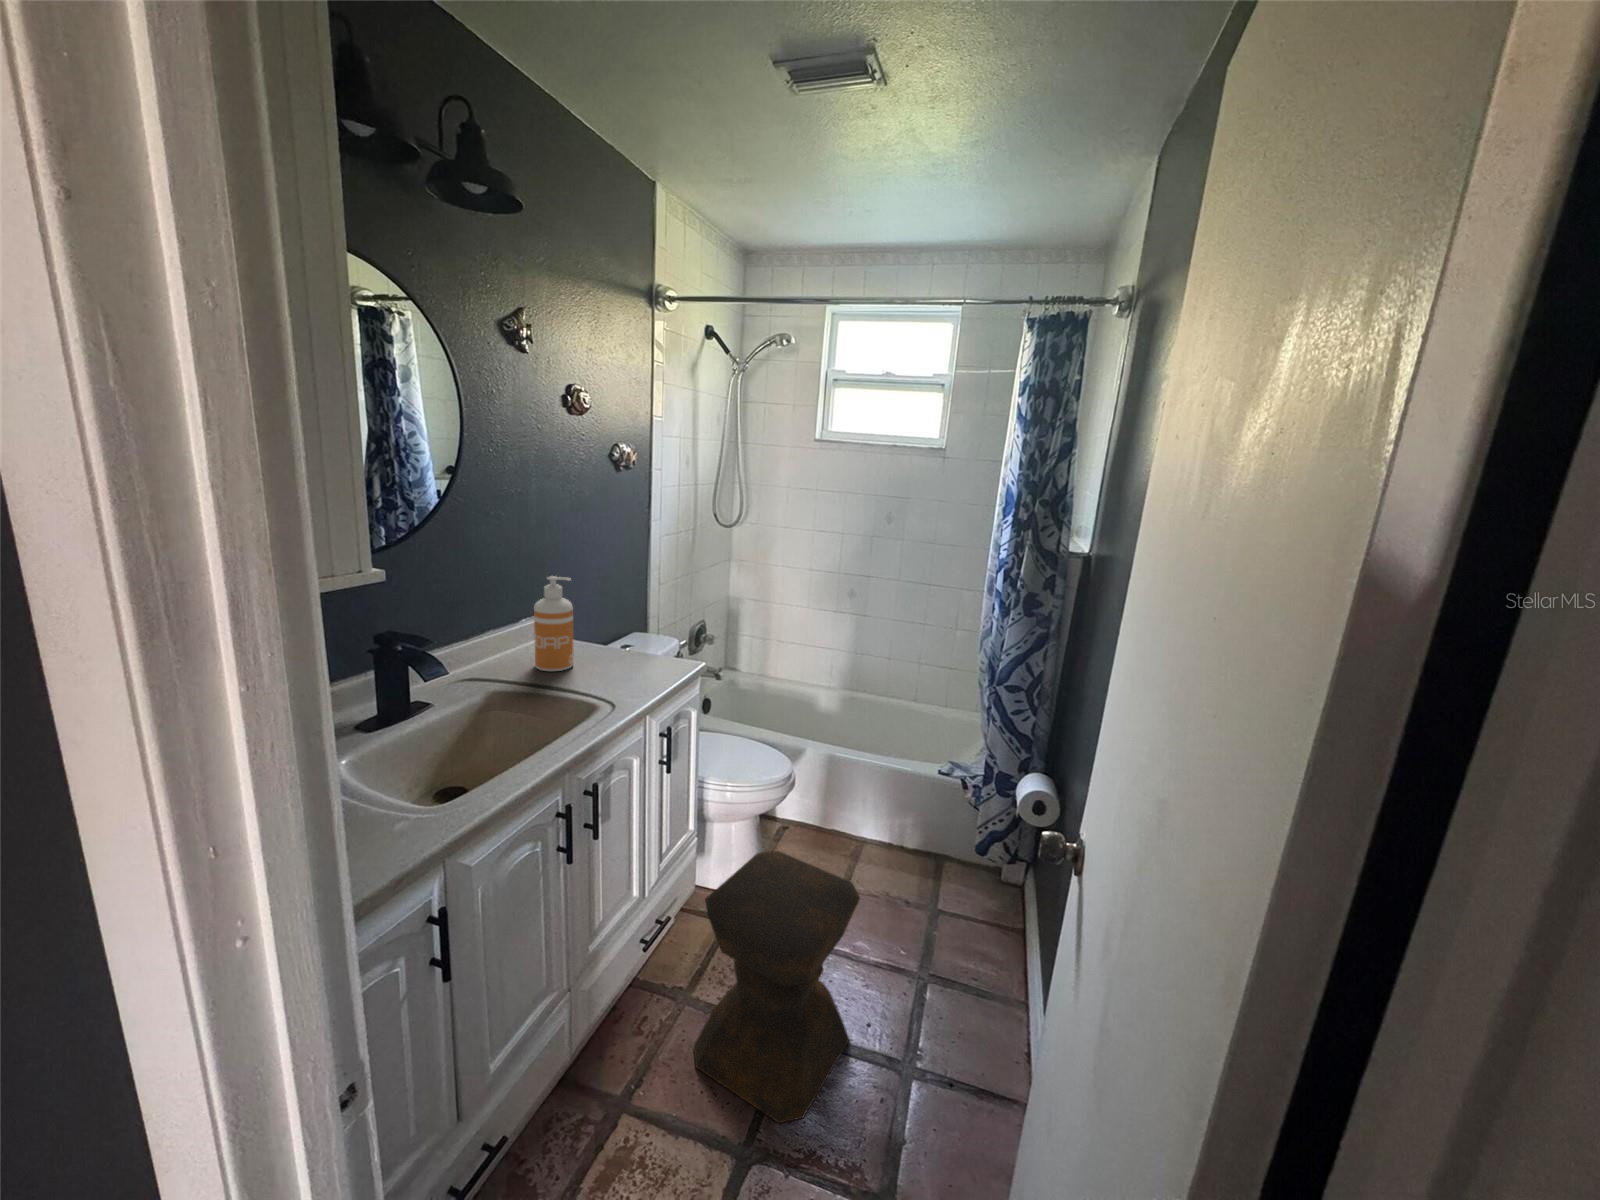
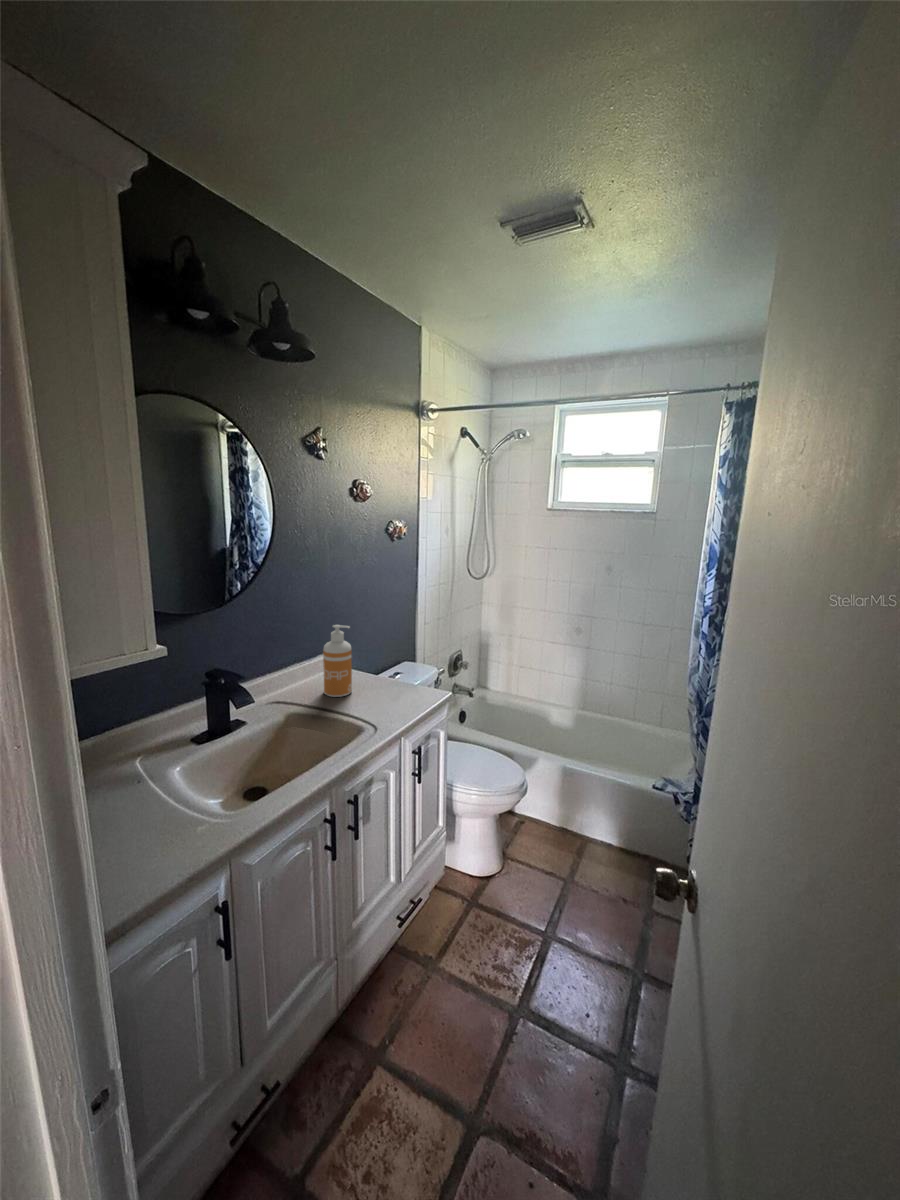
stool: present [694,851,860,1123] -> none [436,854,577,1104]

